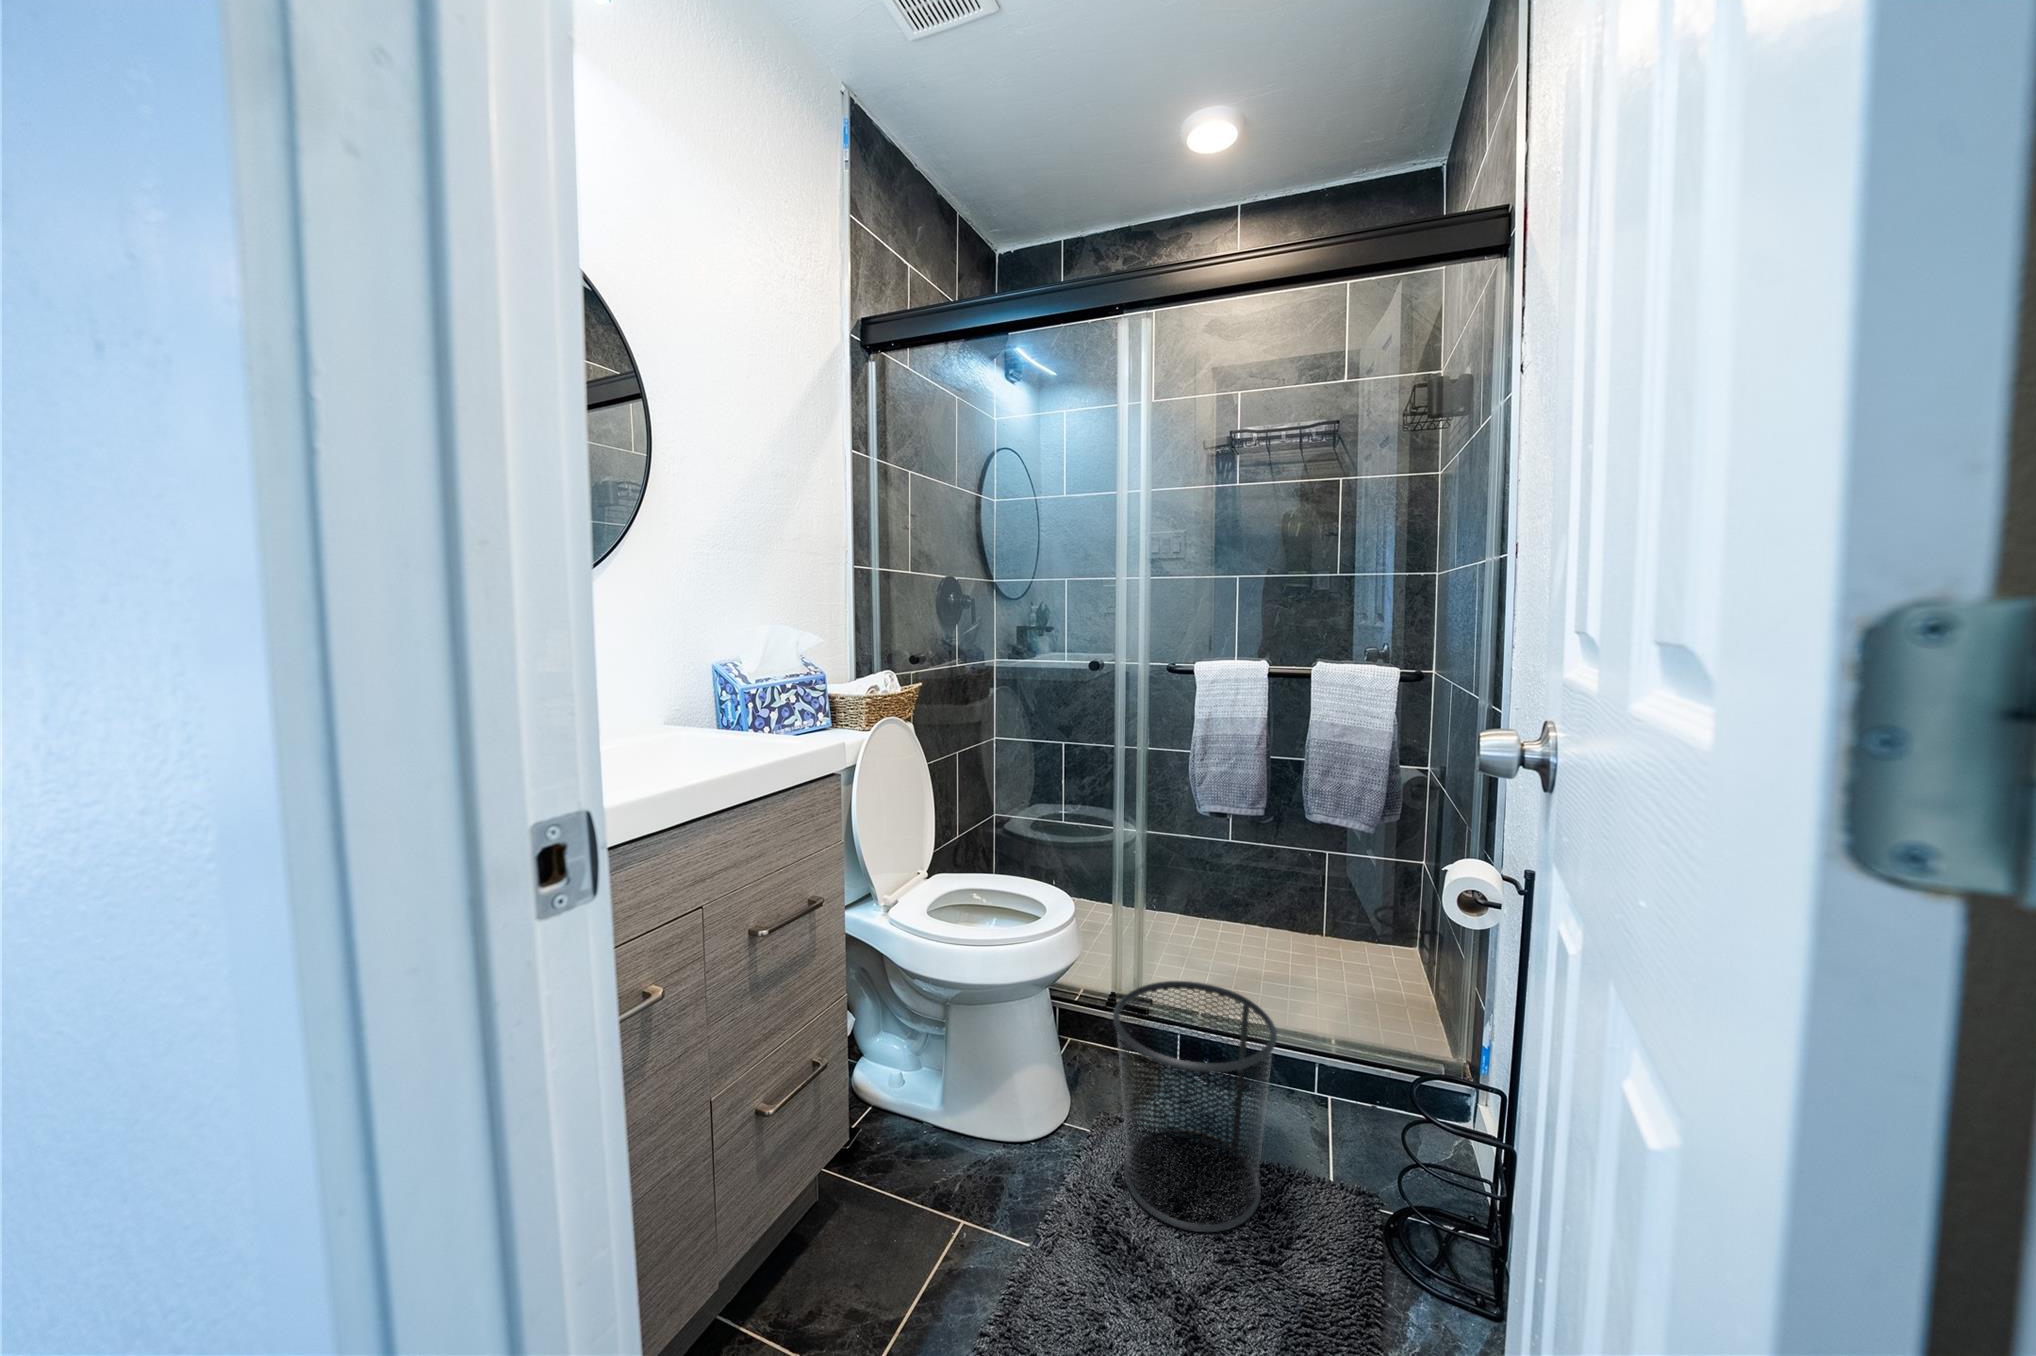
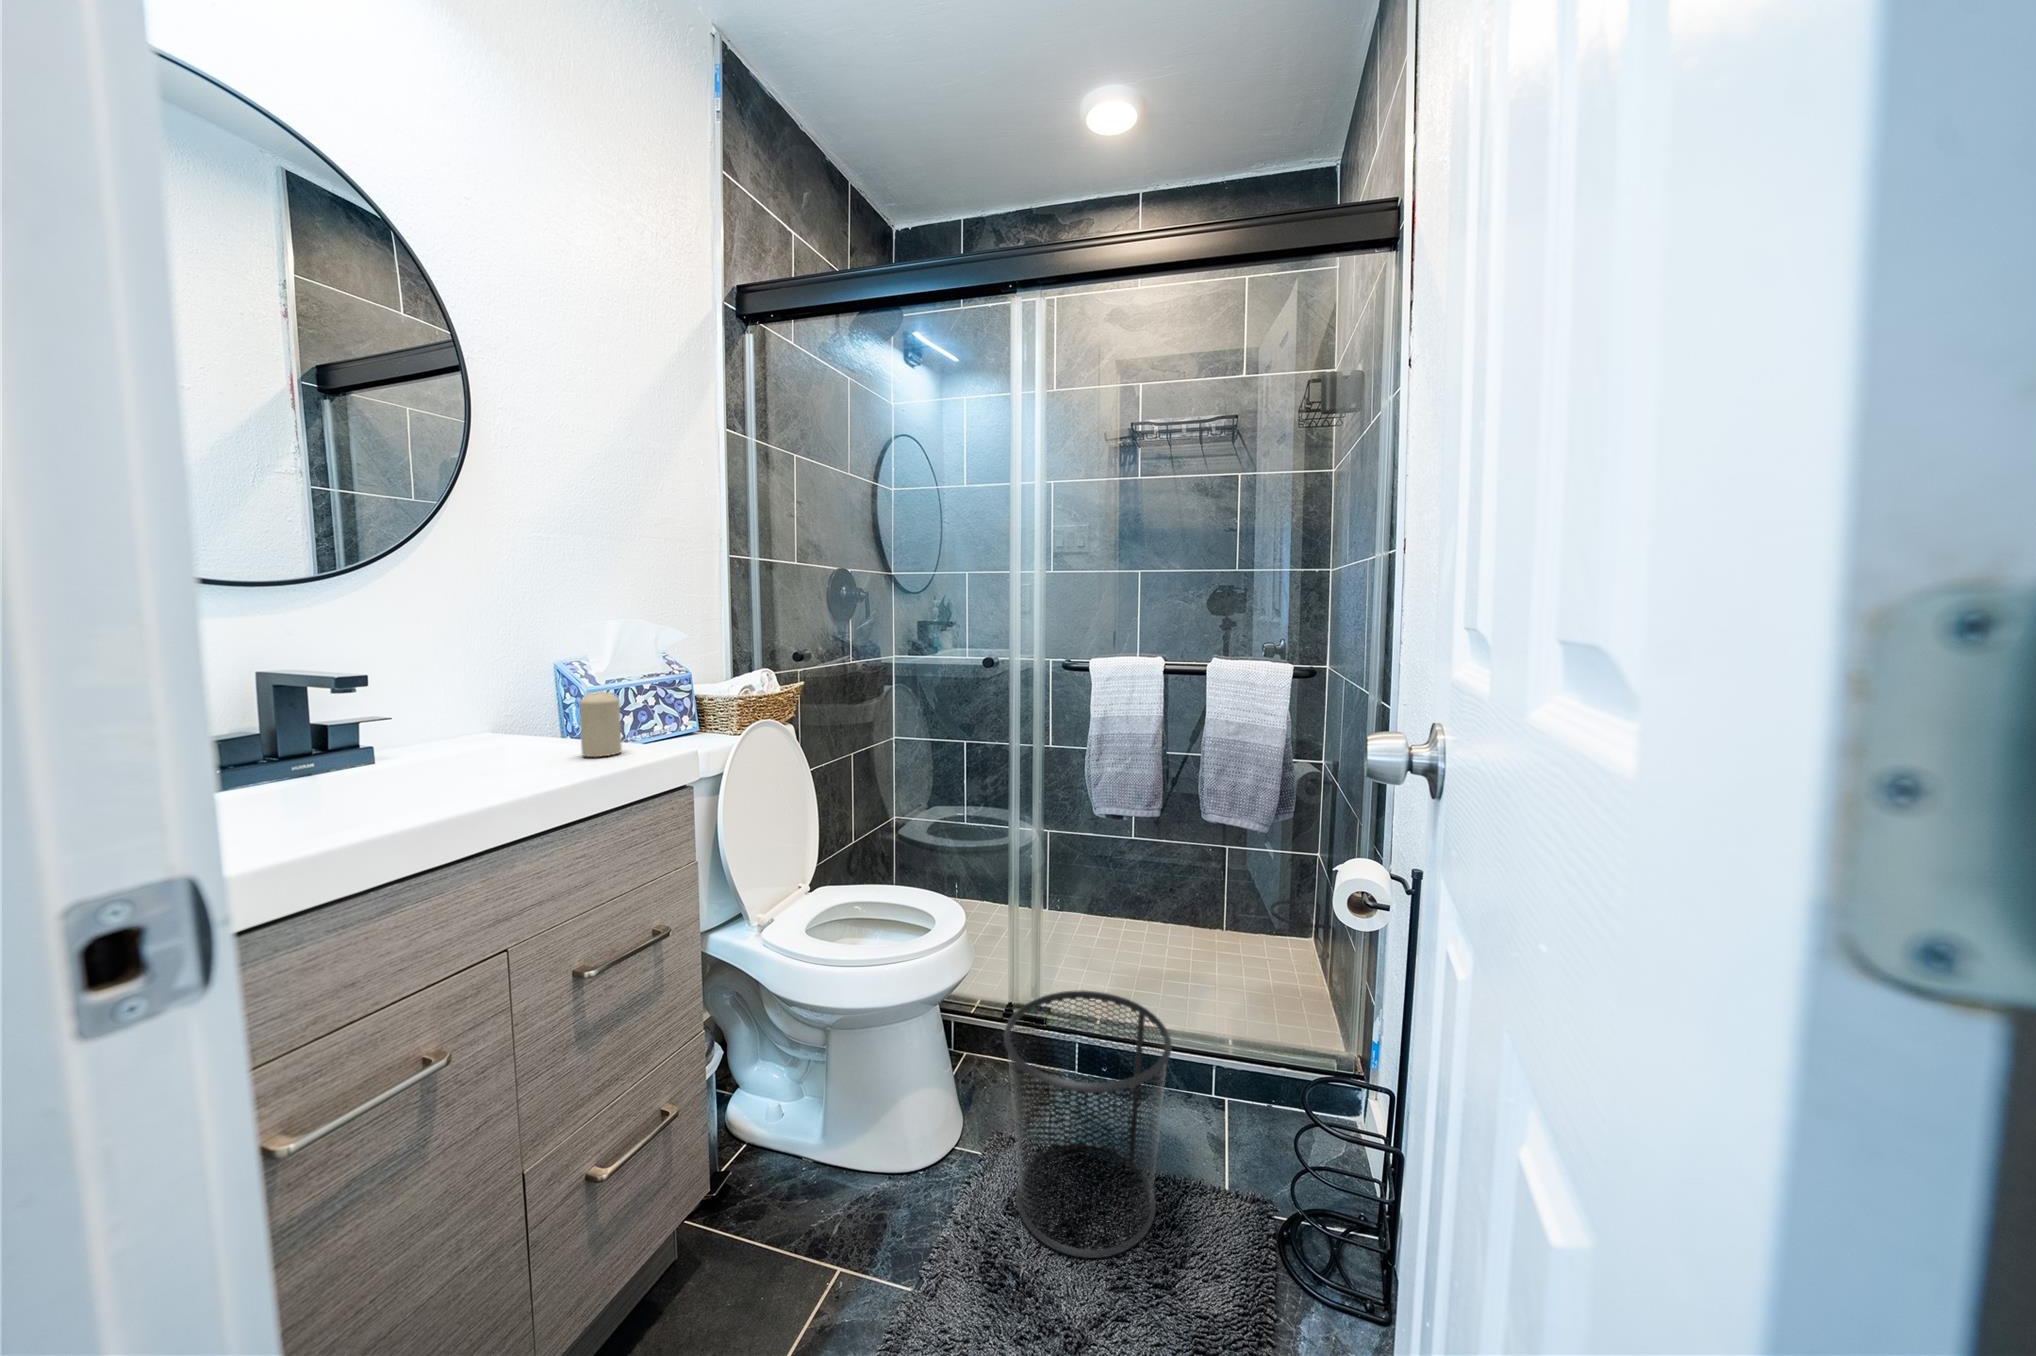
candle: none [743,689,777,746] -> present [579,691,622,757]

